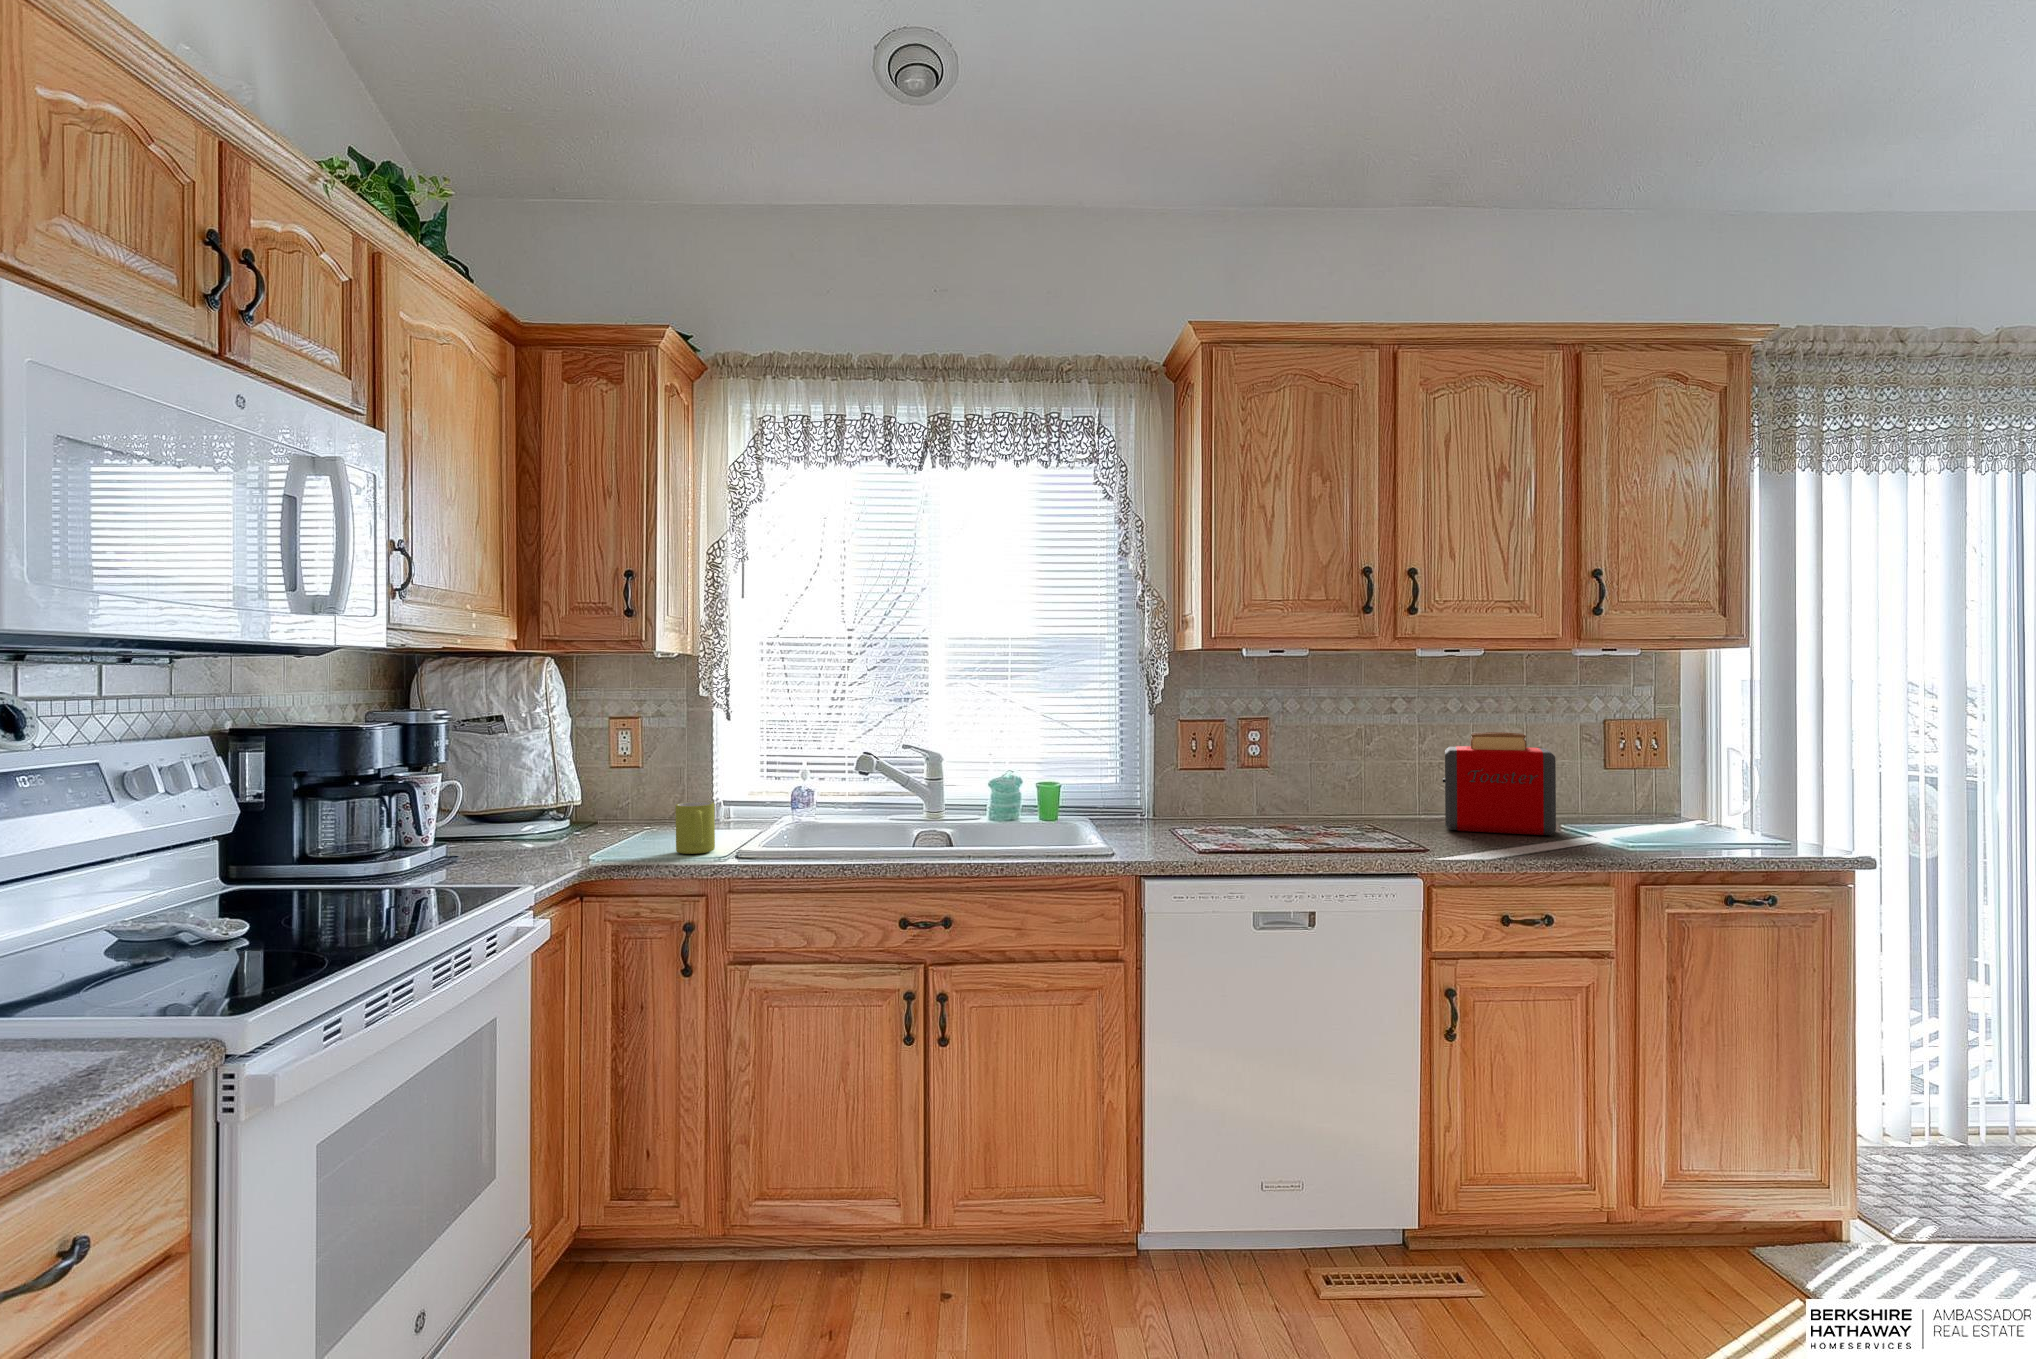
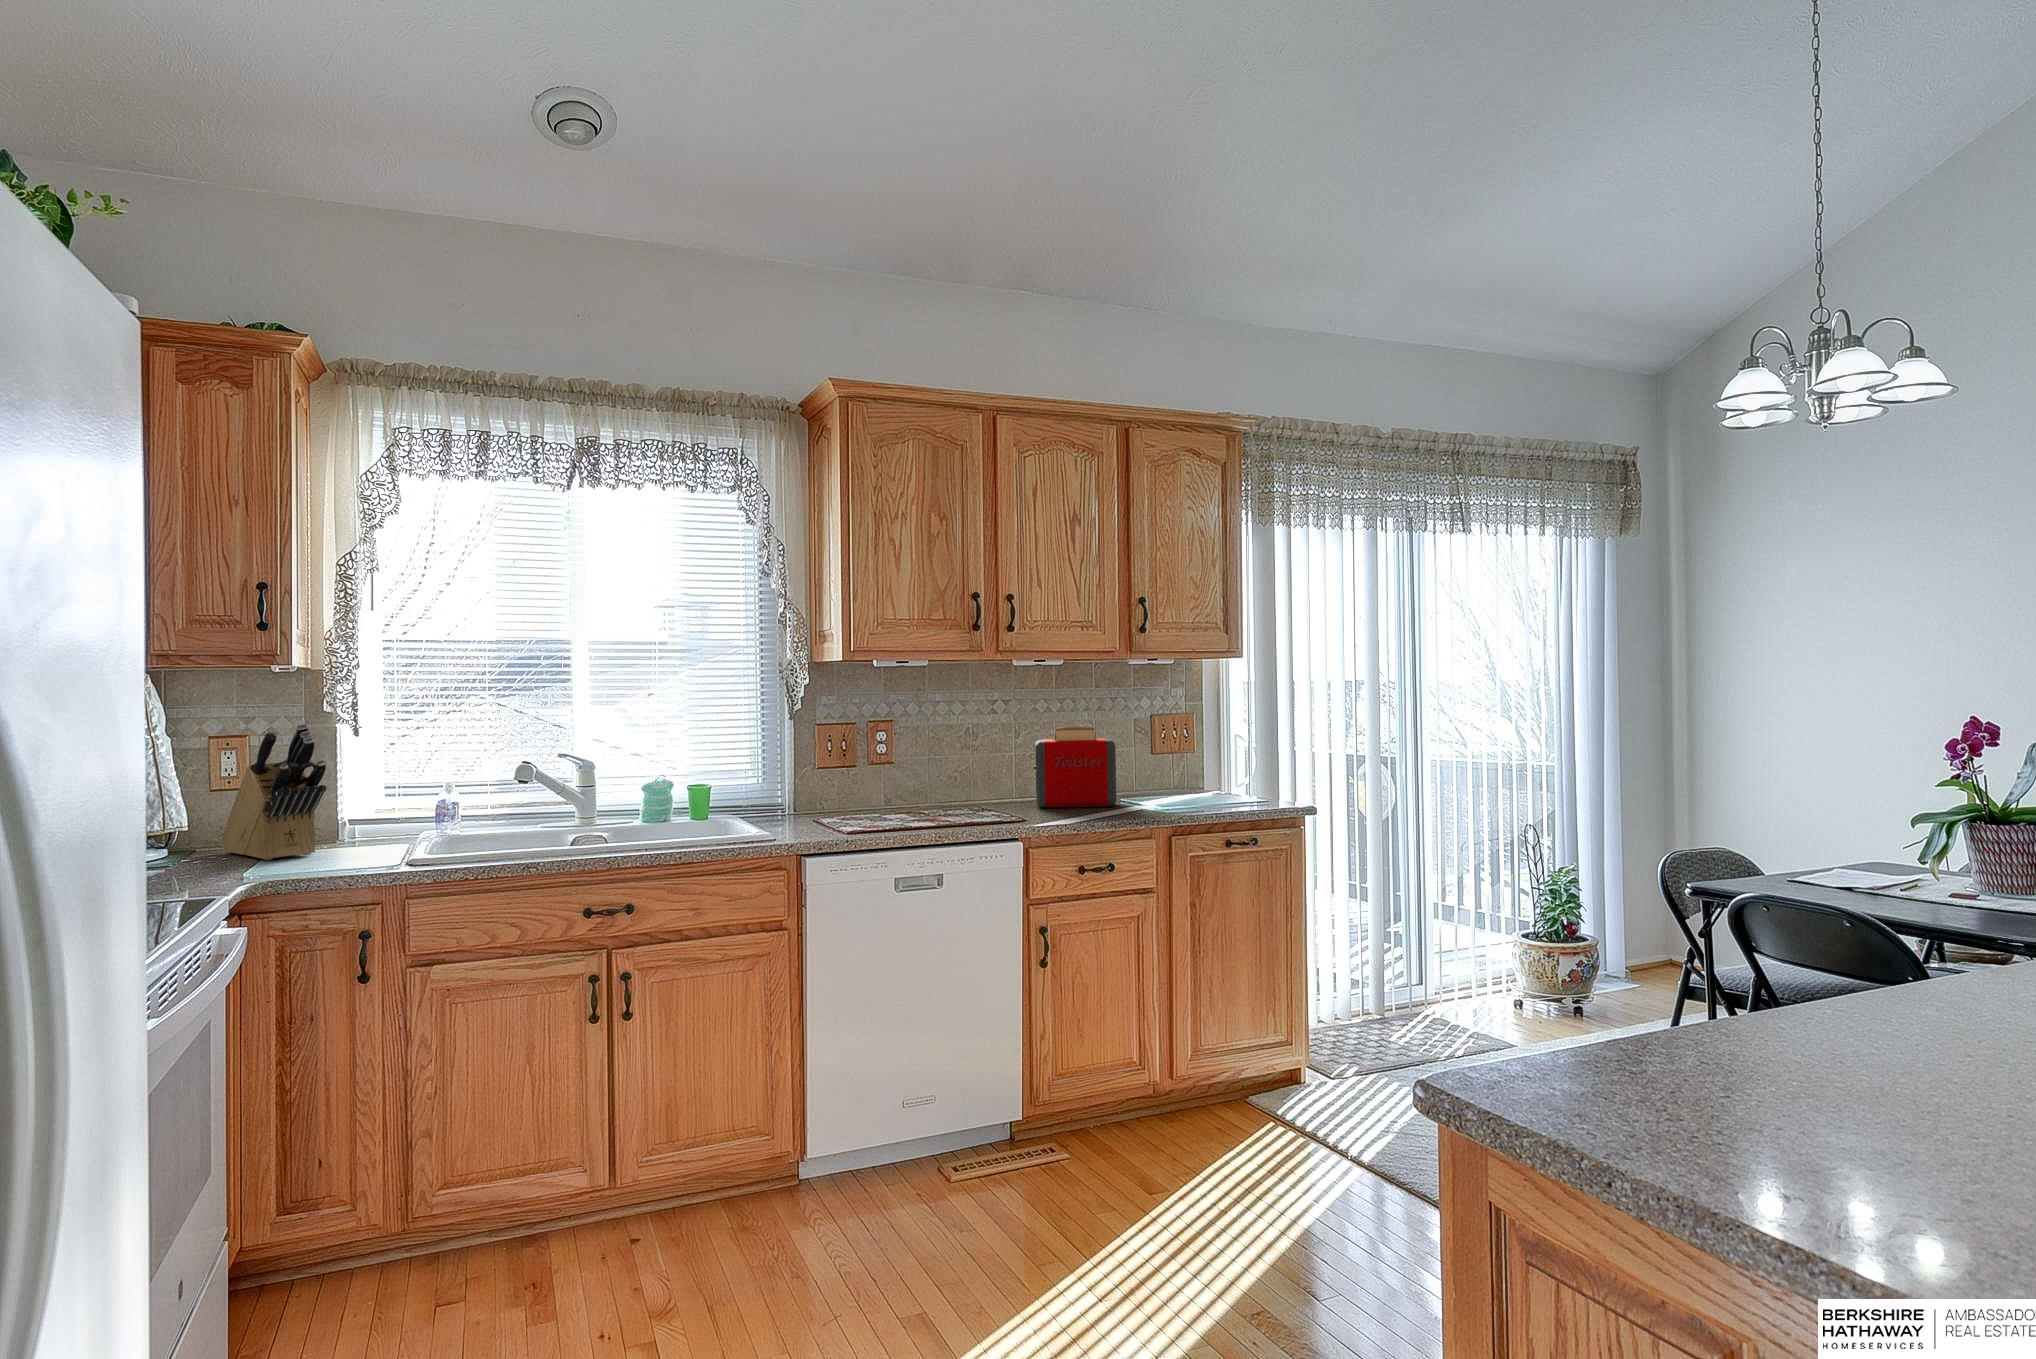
knife block: none [612,708,677,839] -> present [220,724,326,860]
mug: present [676,801,715,854] -> none [340,814,383,865]

